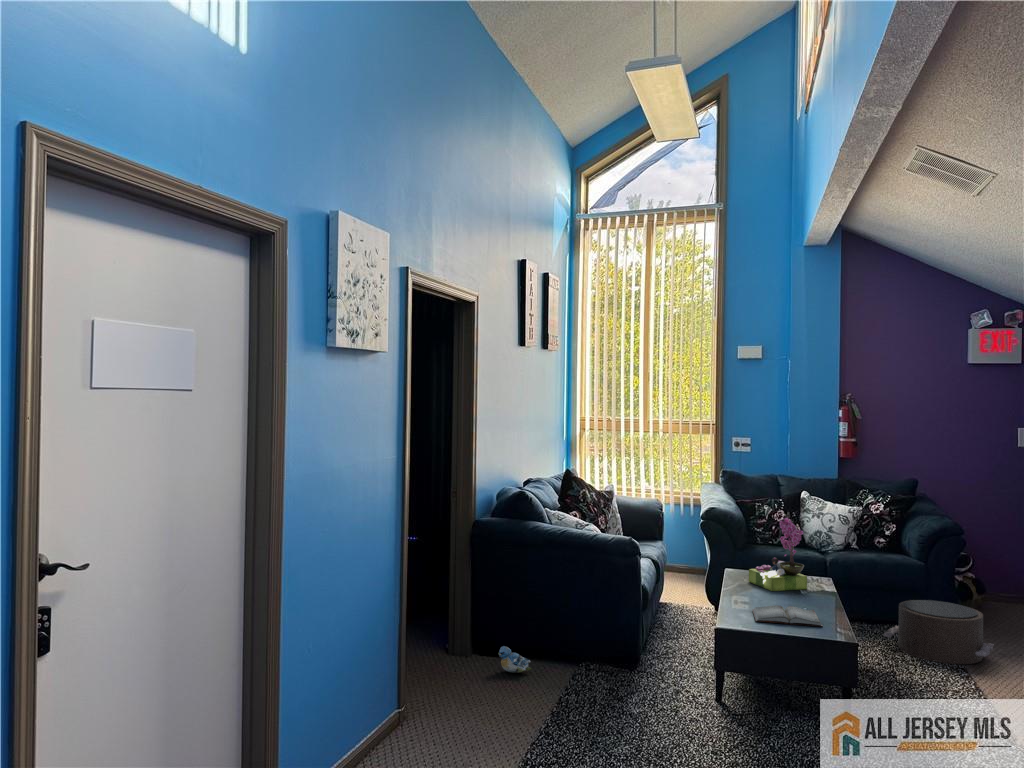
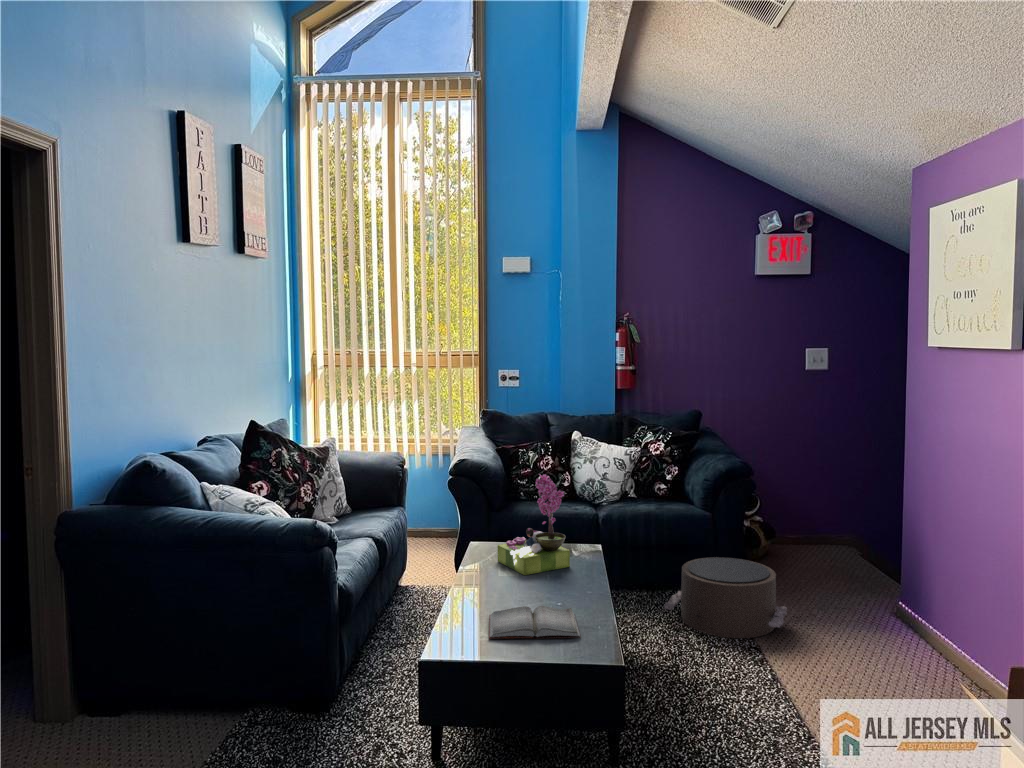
plush toy: present [498,646,532,673] -> none [120,702,175,739]

